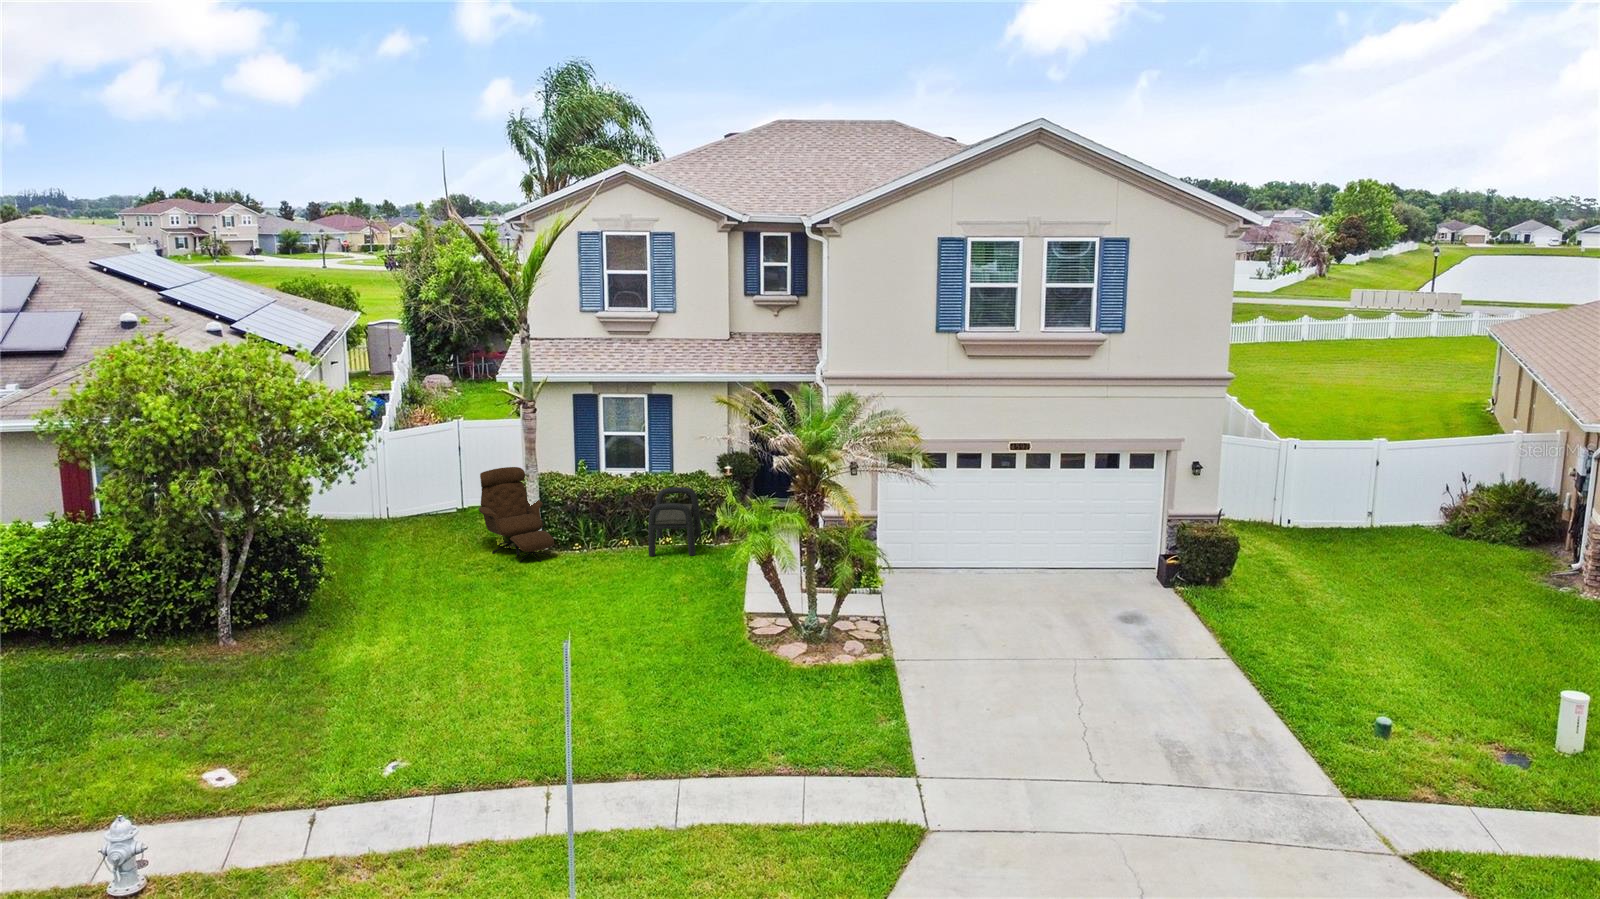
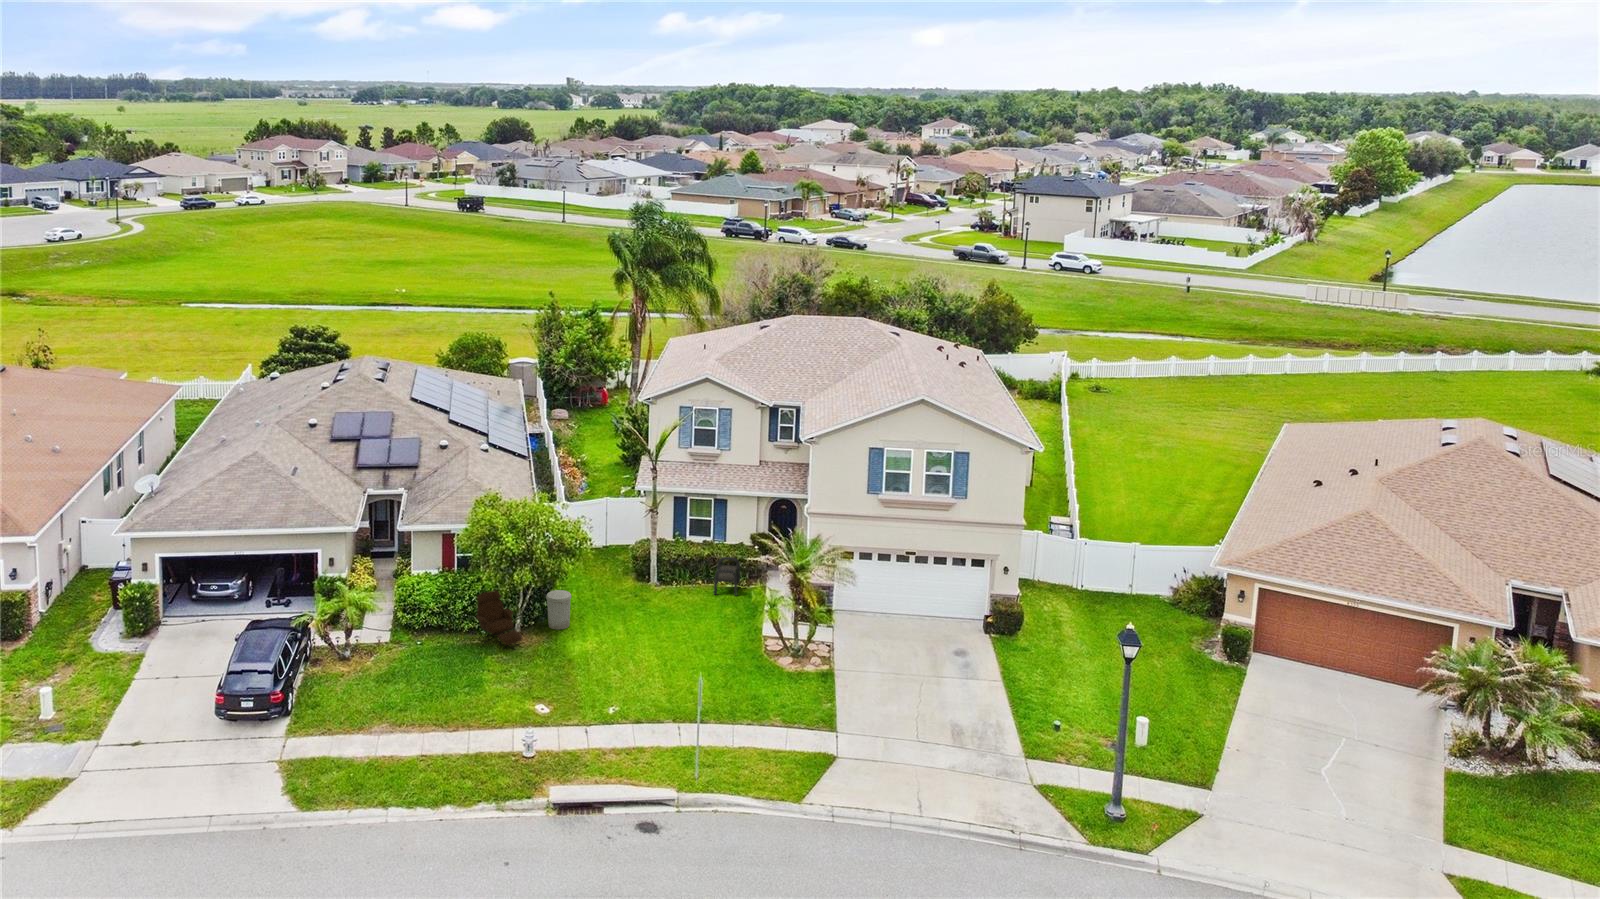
lounge chair: present [479,467,554,562] -> present [476,590,522,649]
trash can: none [296,547,350,625] -> present [546,590,572,629]

